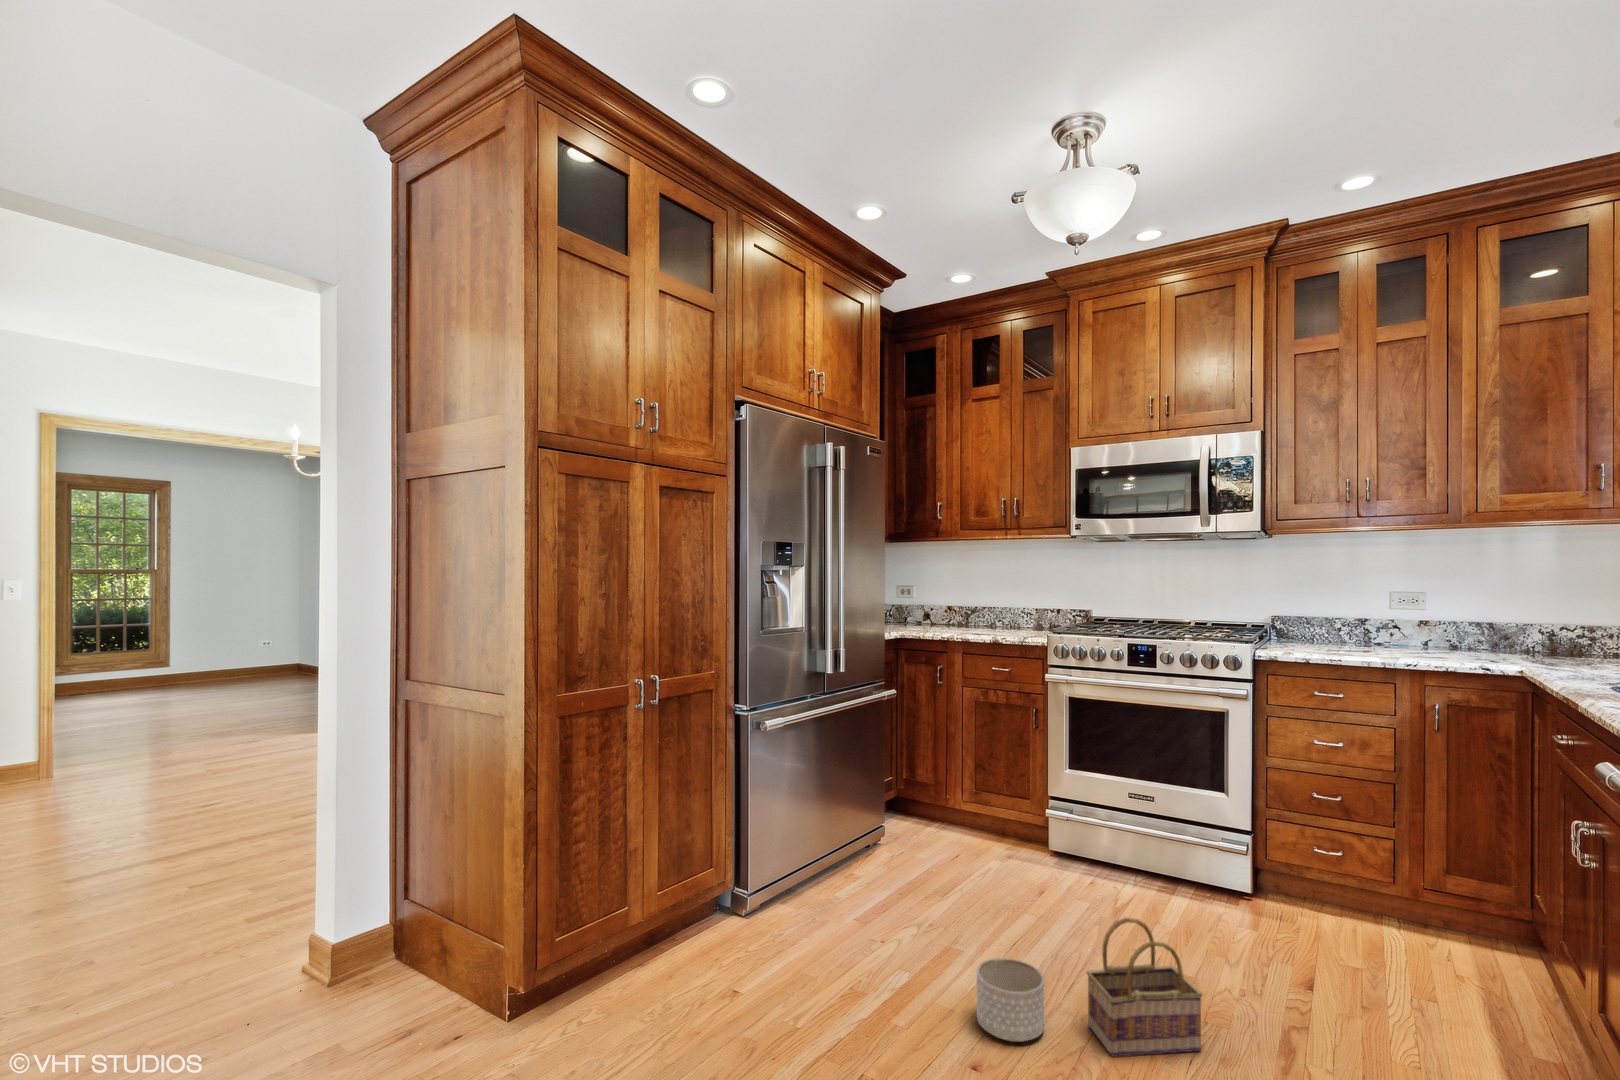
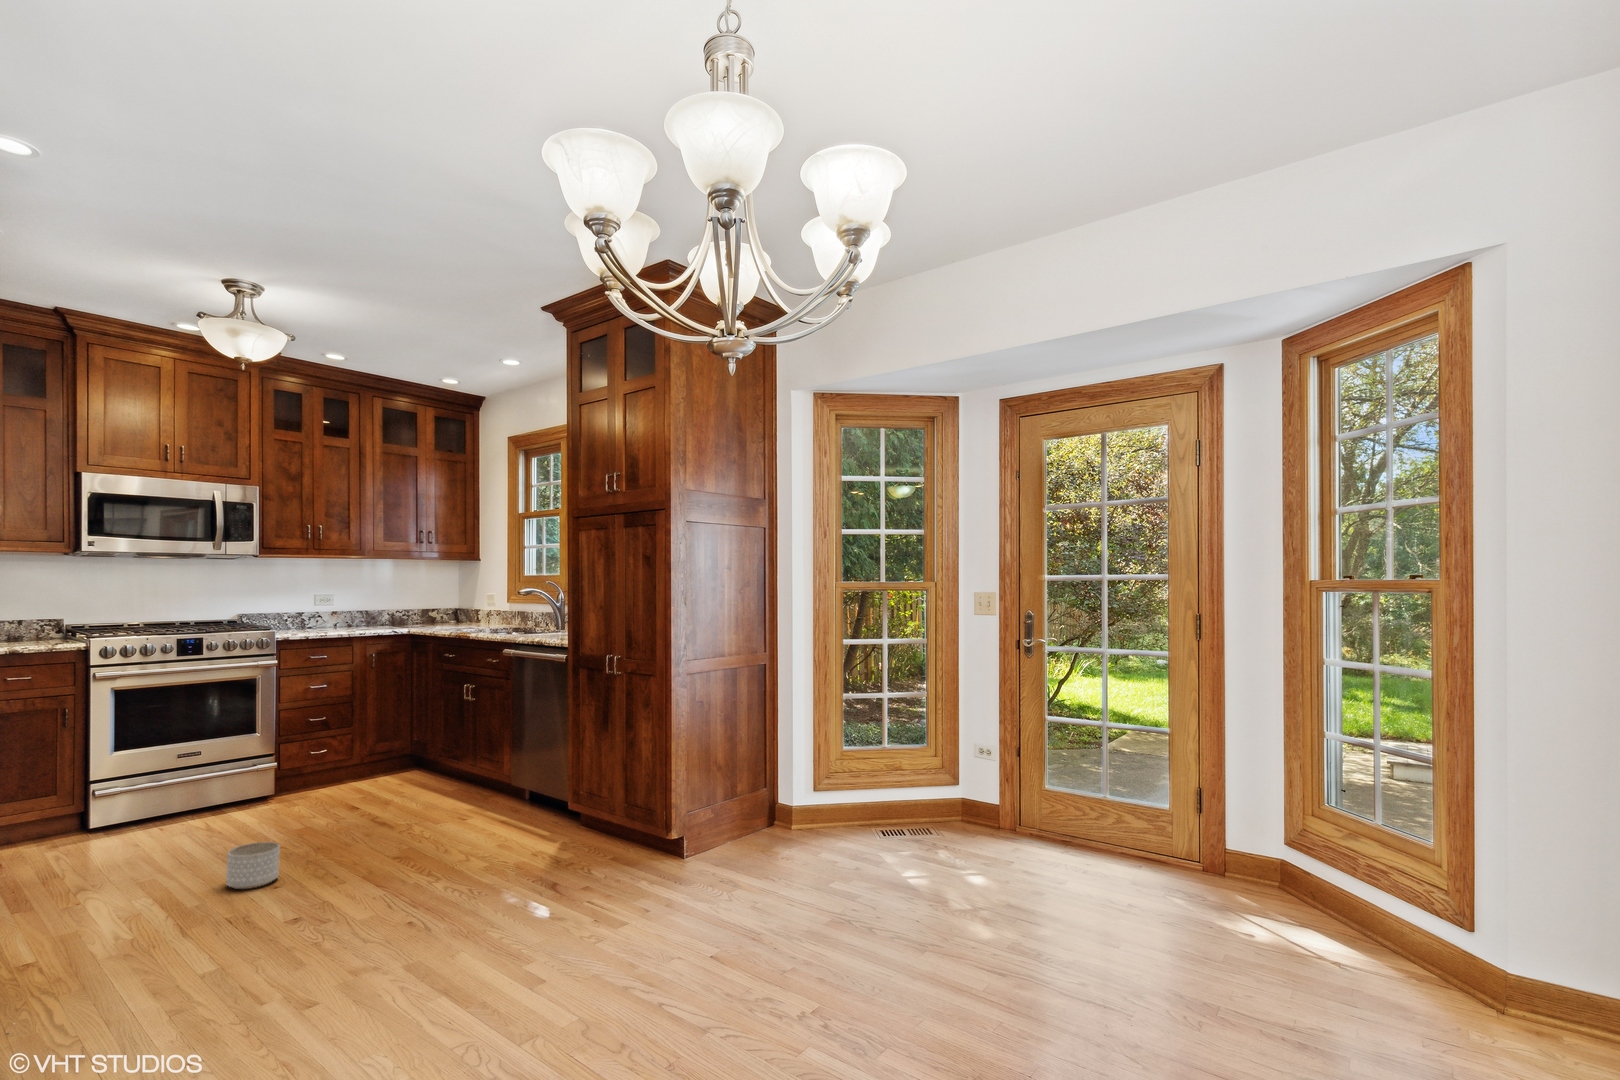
basket: present [1087,918,1202,1056] -> none [289,791,351,865]

